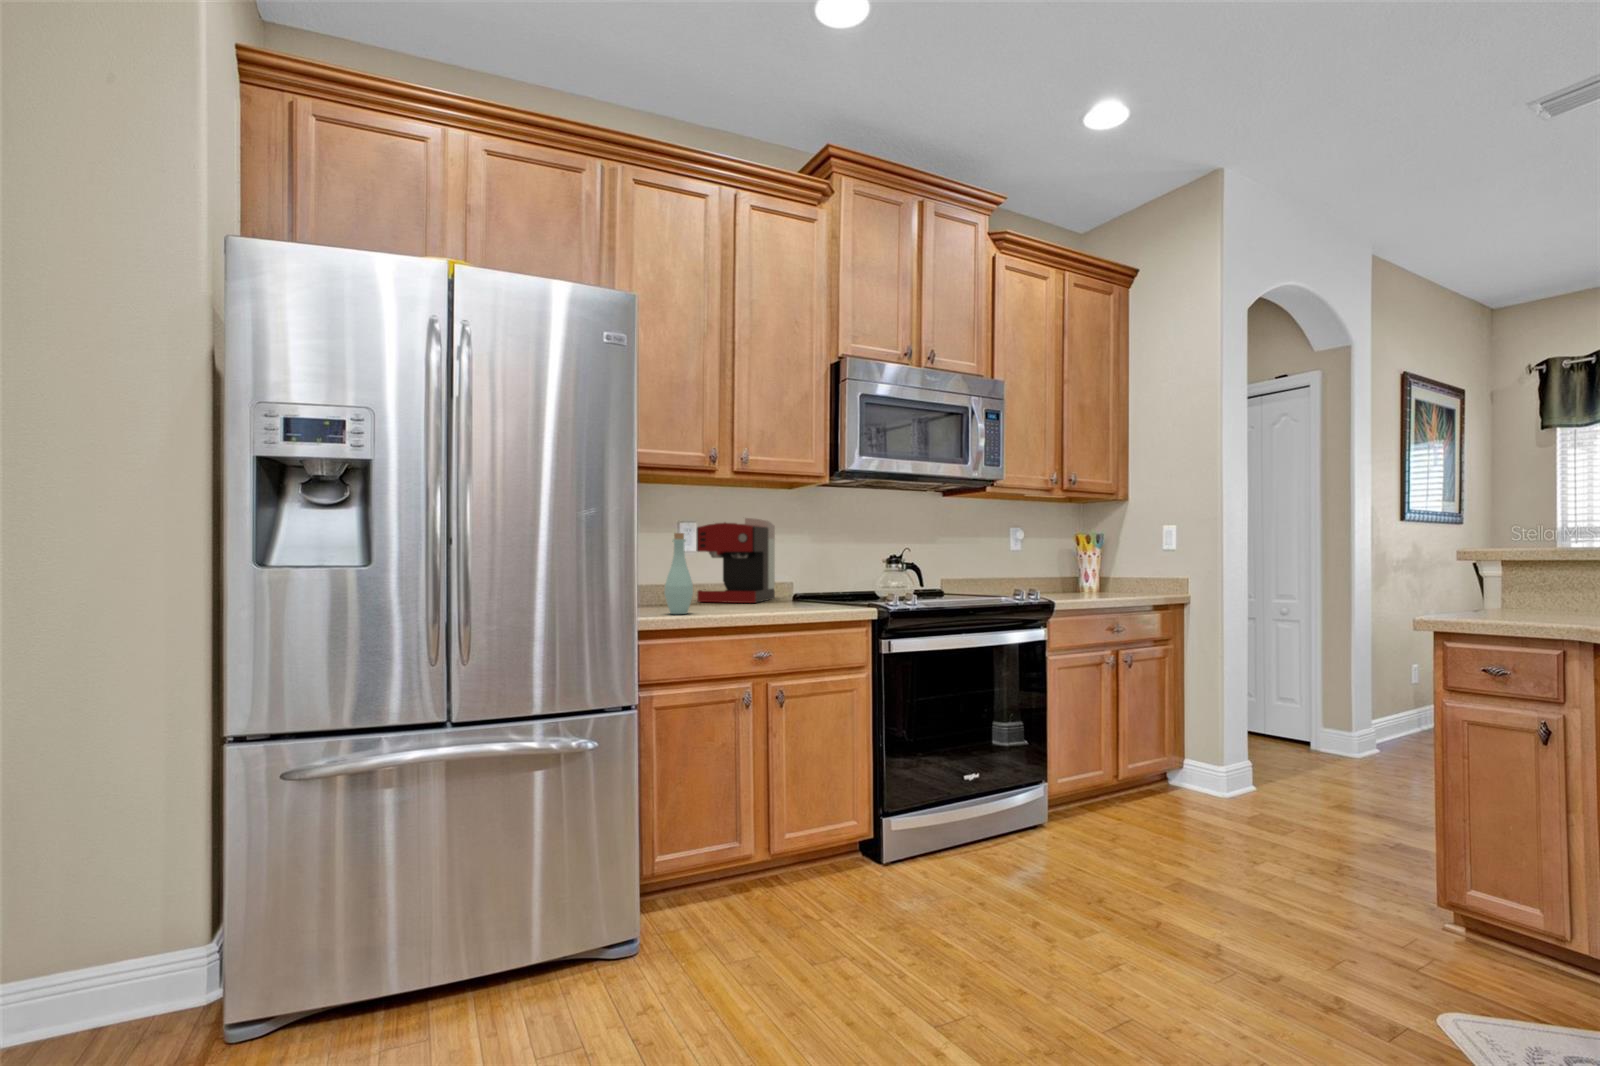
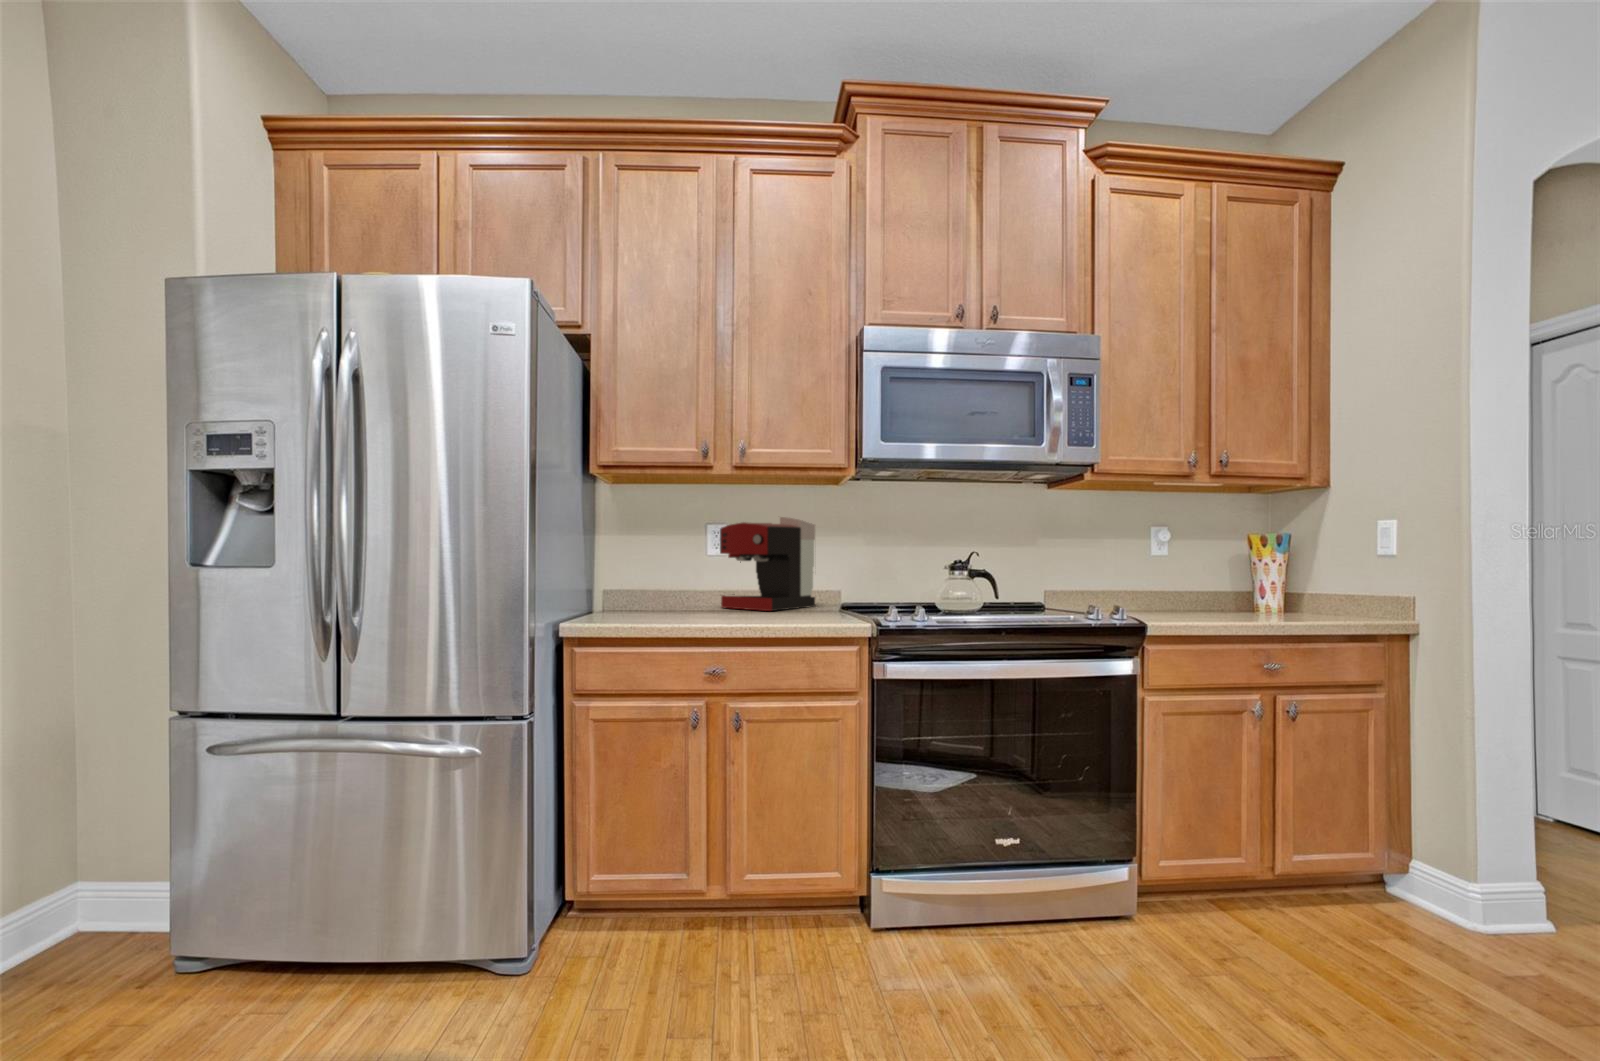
bottle: present [664,533,693,614] -> none [635,535,667,622]

